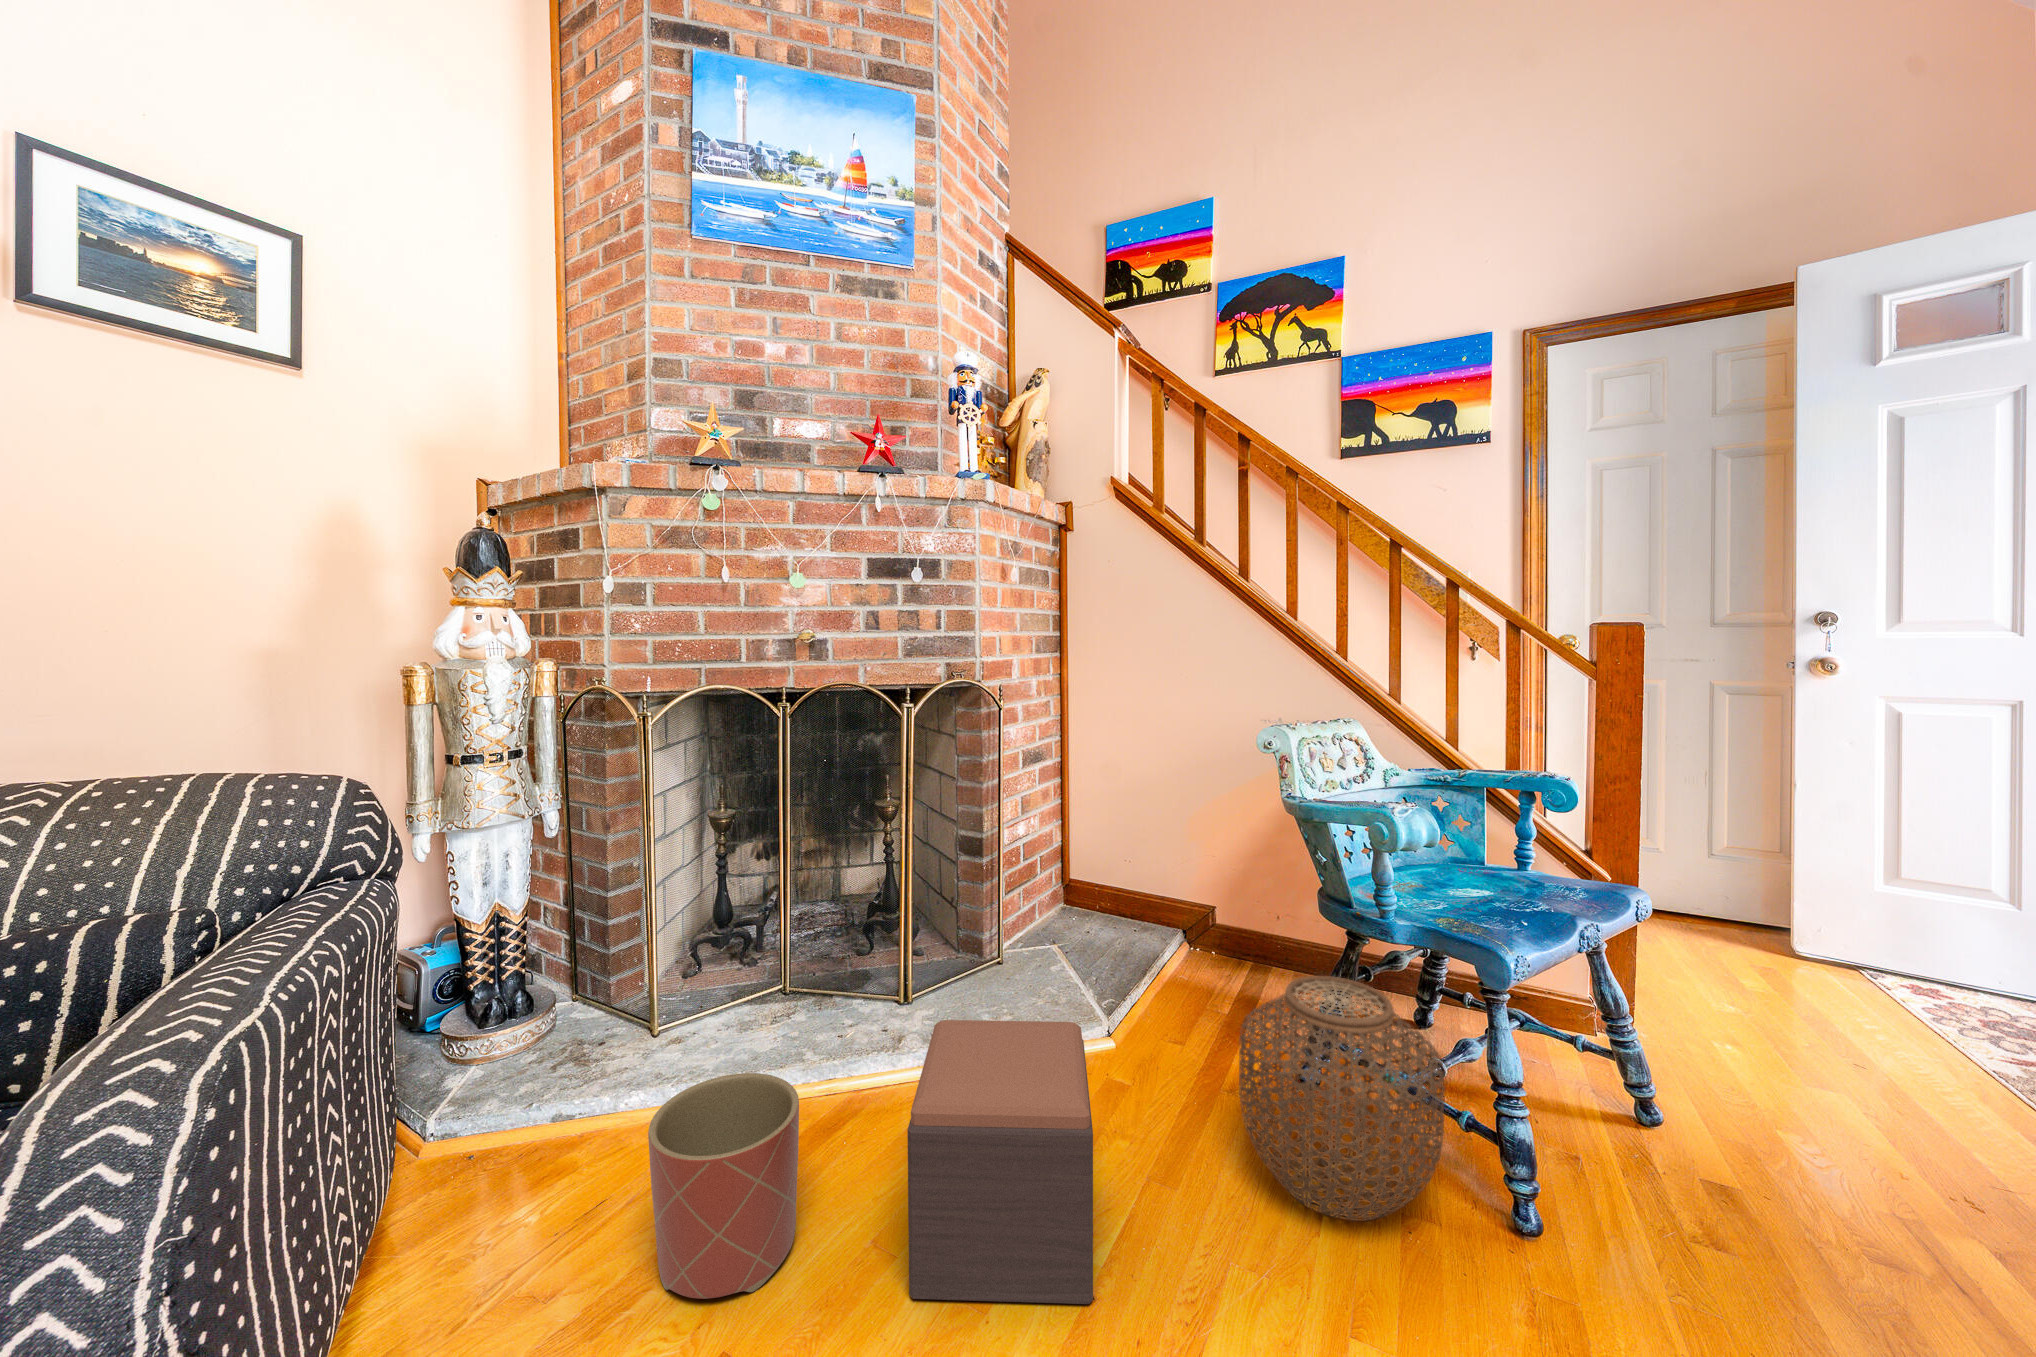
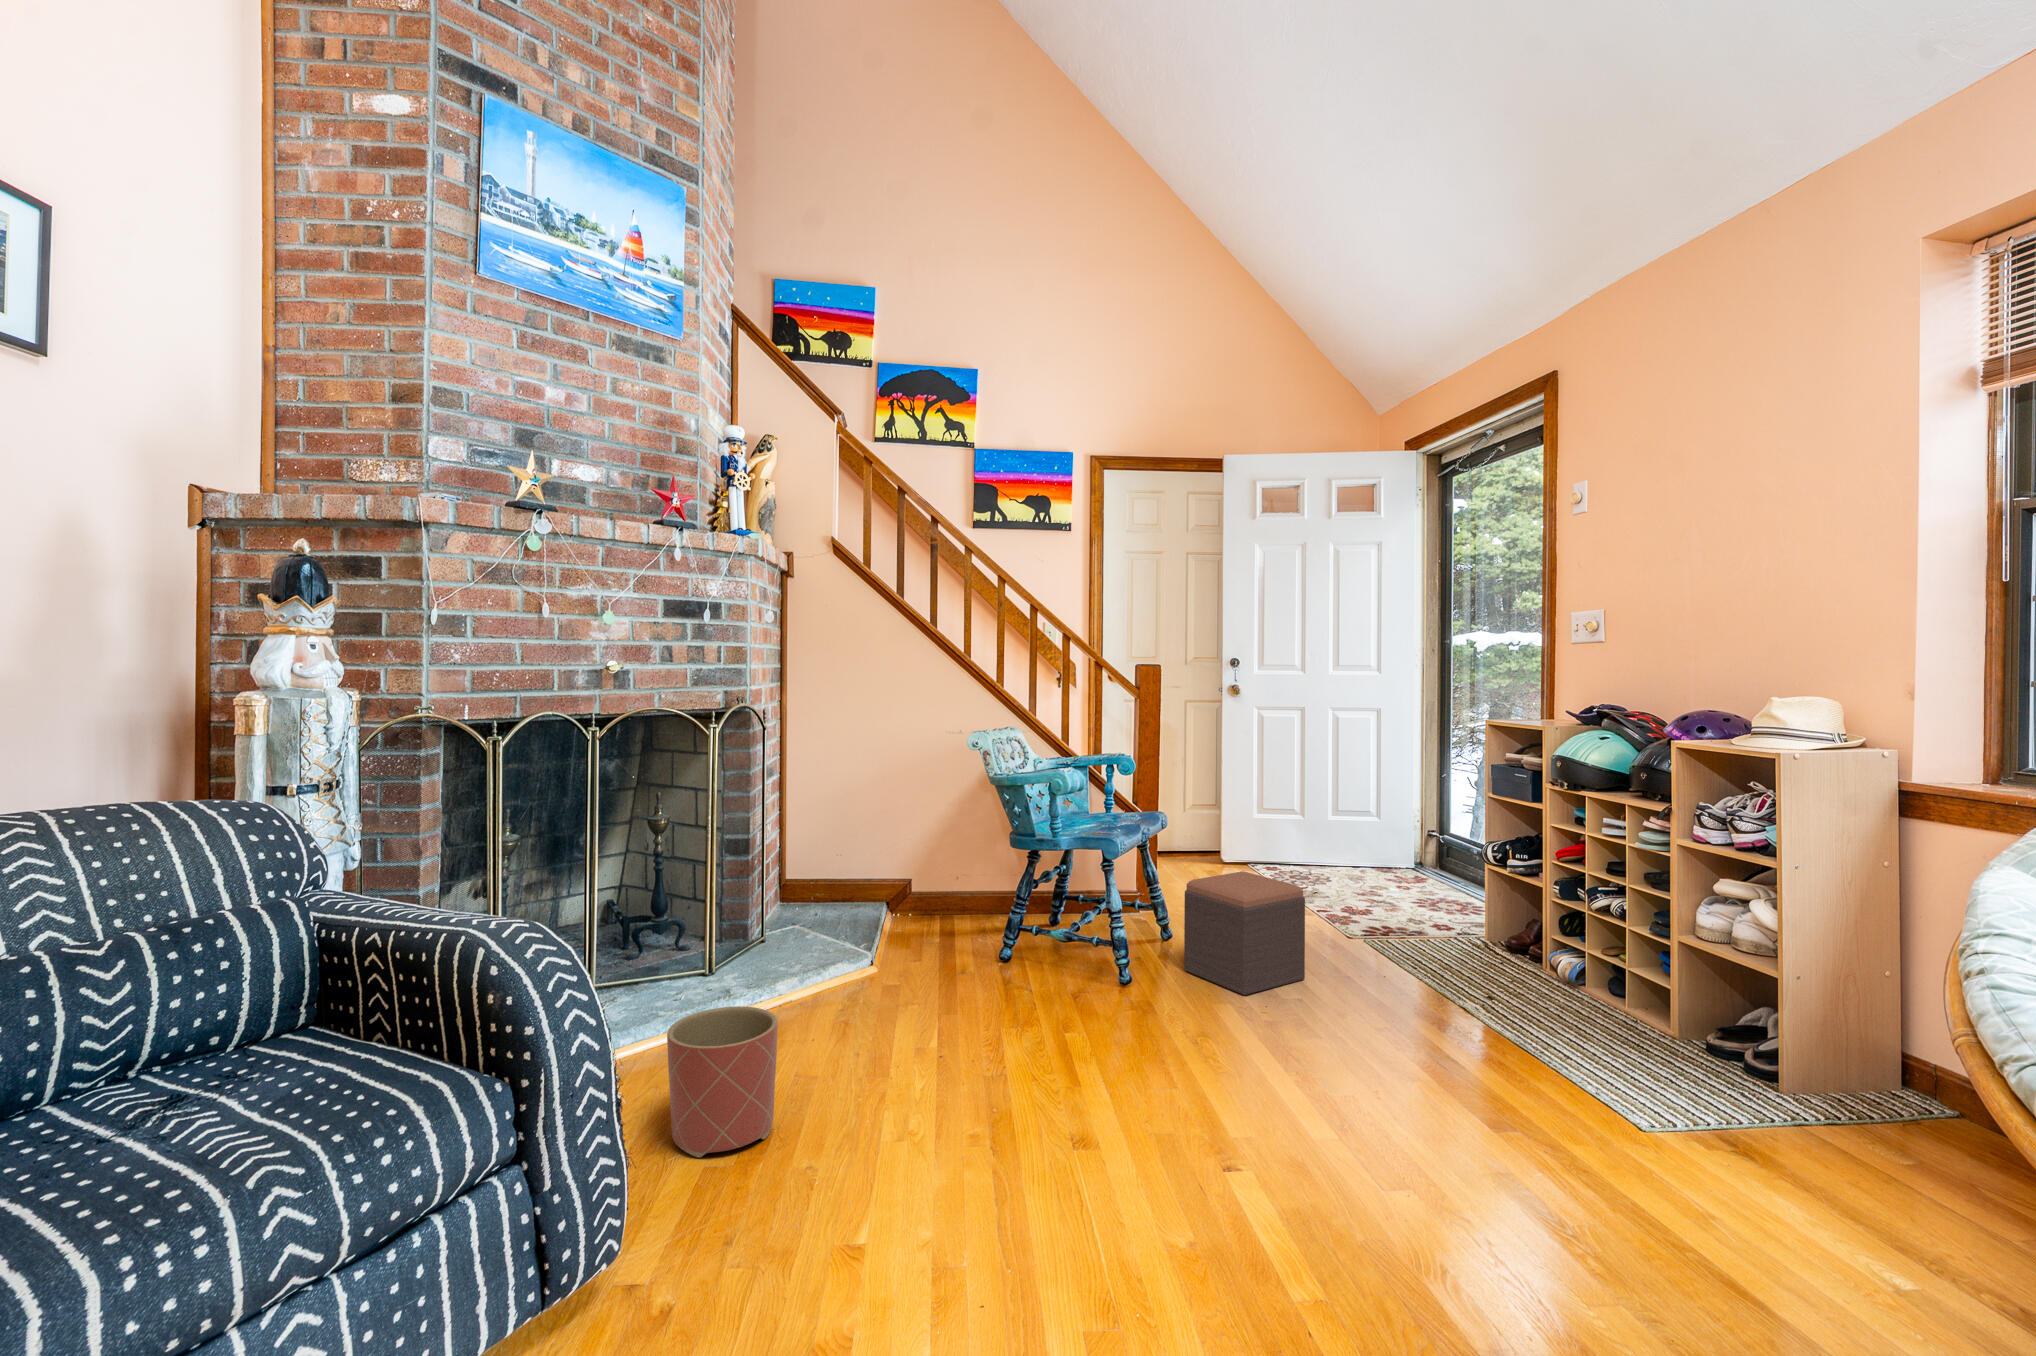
woven basket: present [1239,976,1445,1221] -> none [1010,883,1124,1019]
footstool: present [907,1020,1093,1304] -> present [1184,871,1305,995]

